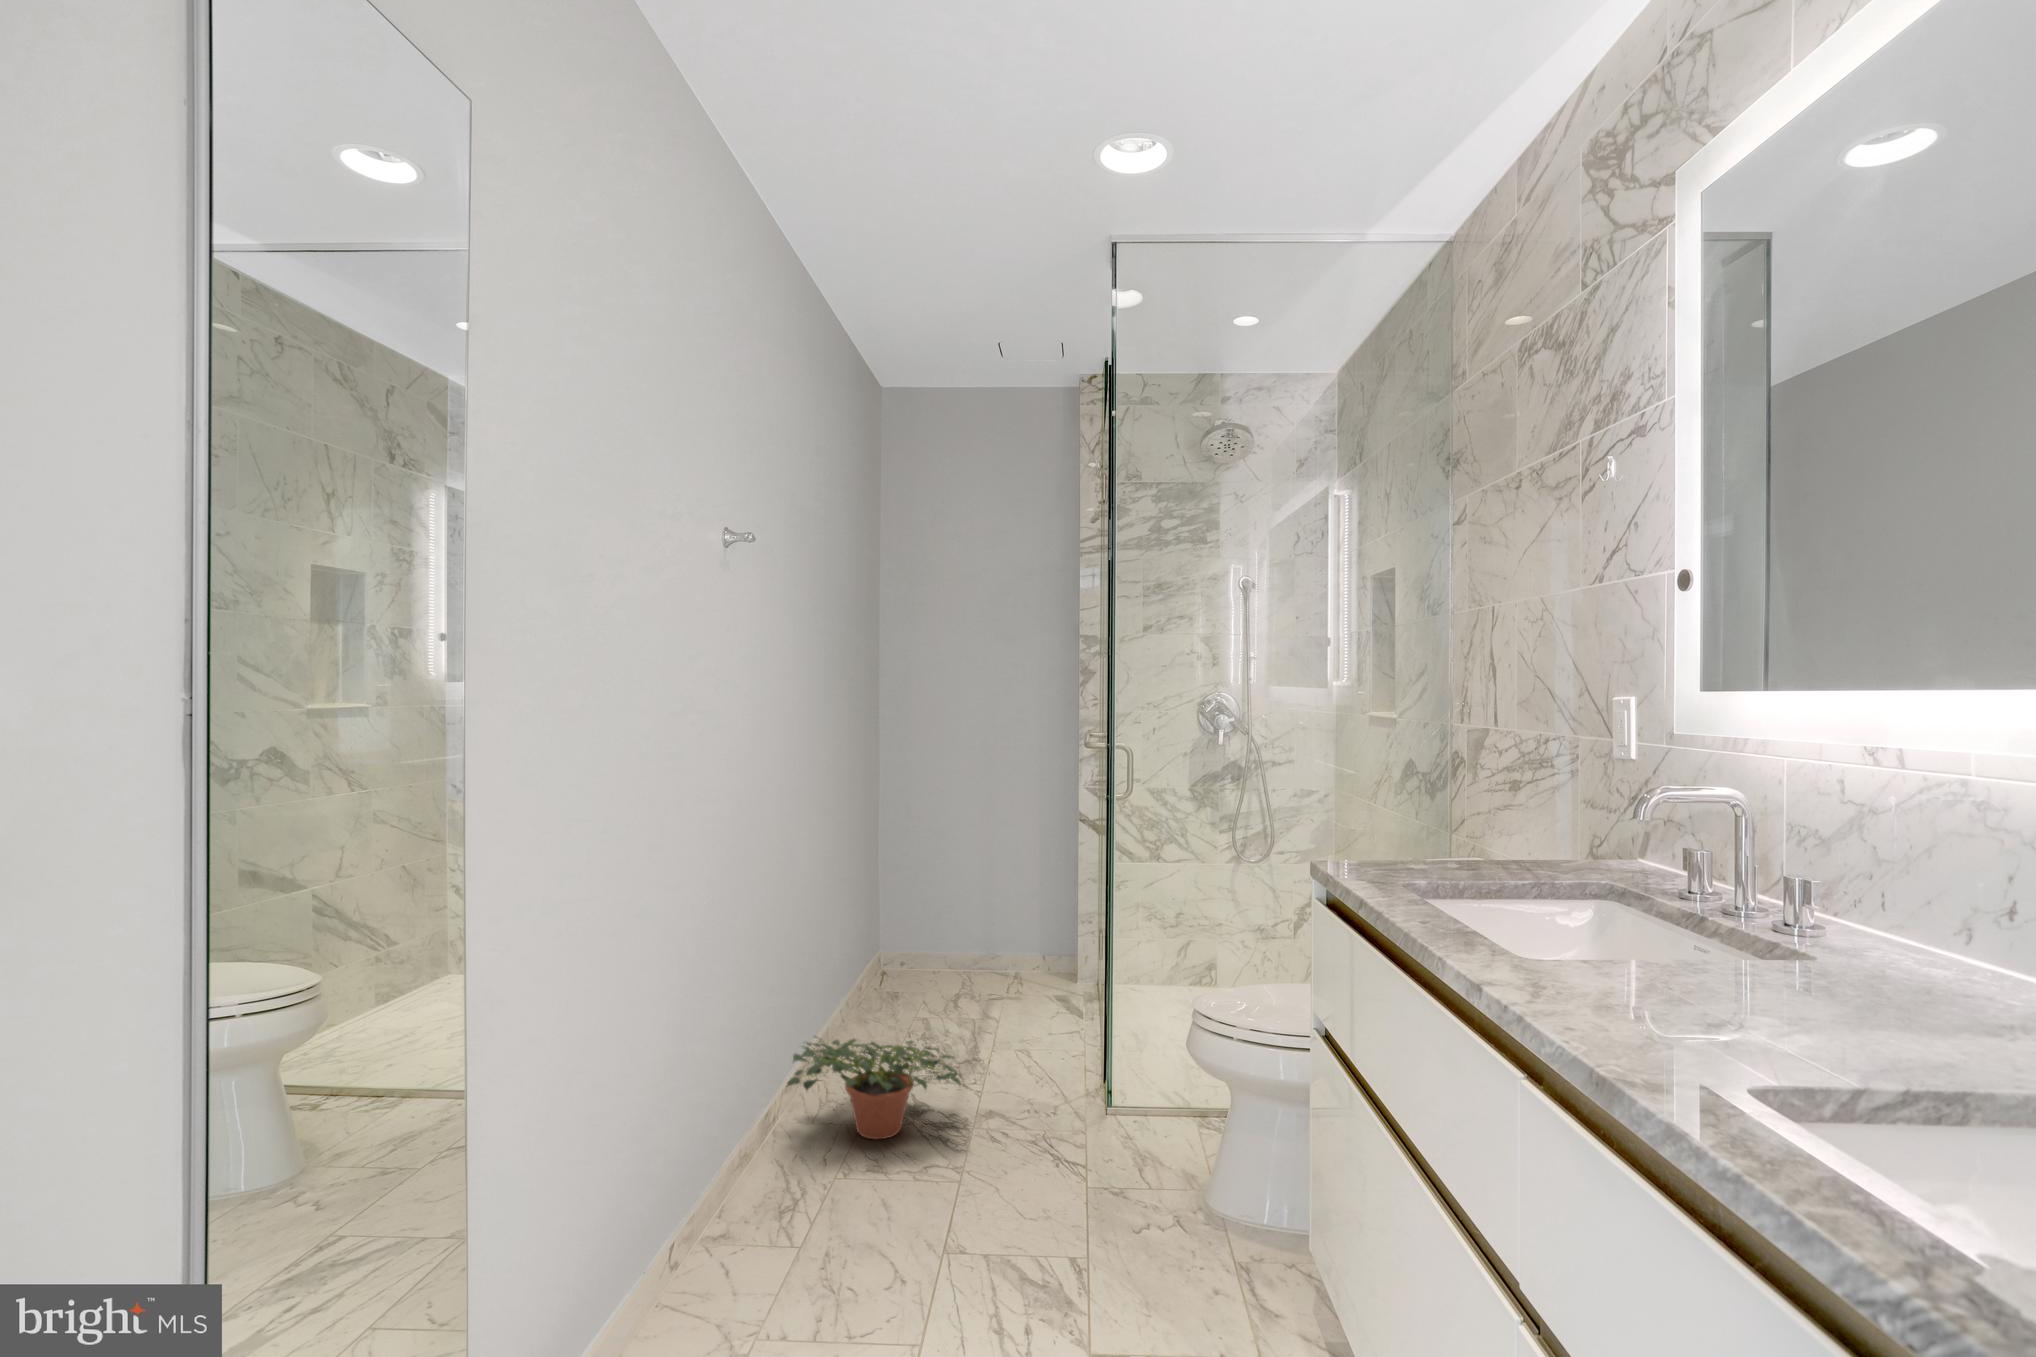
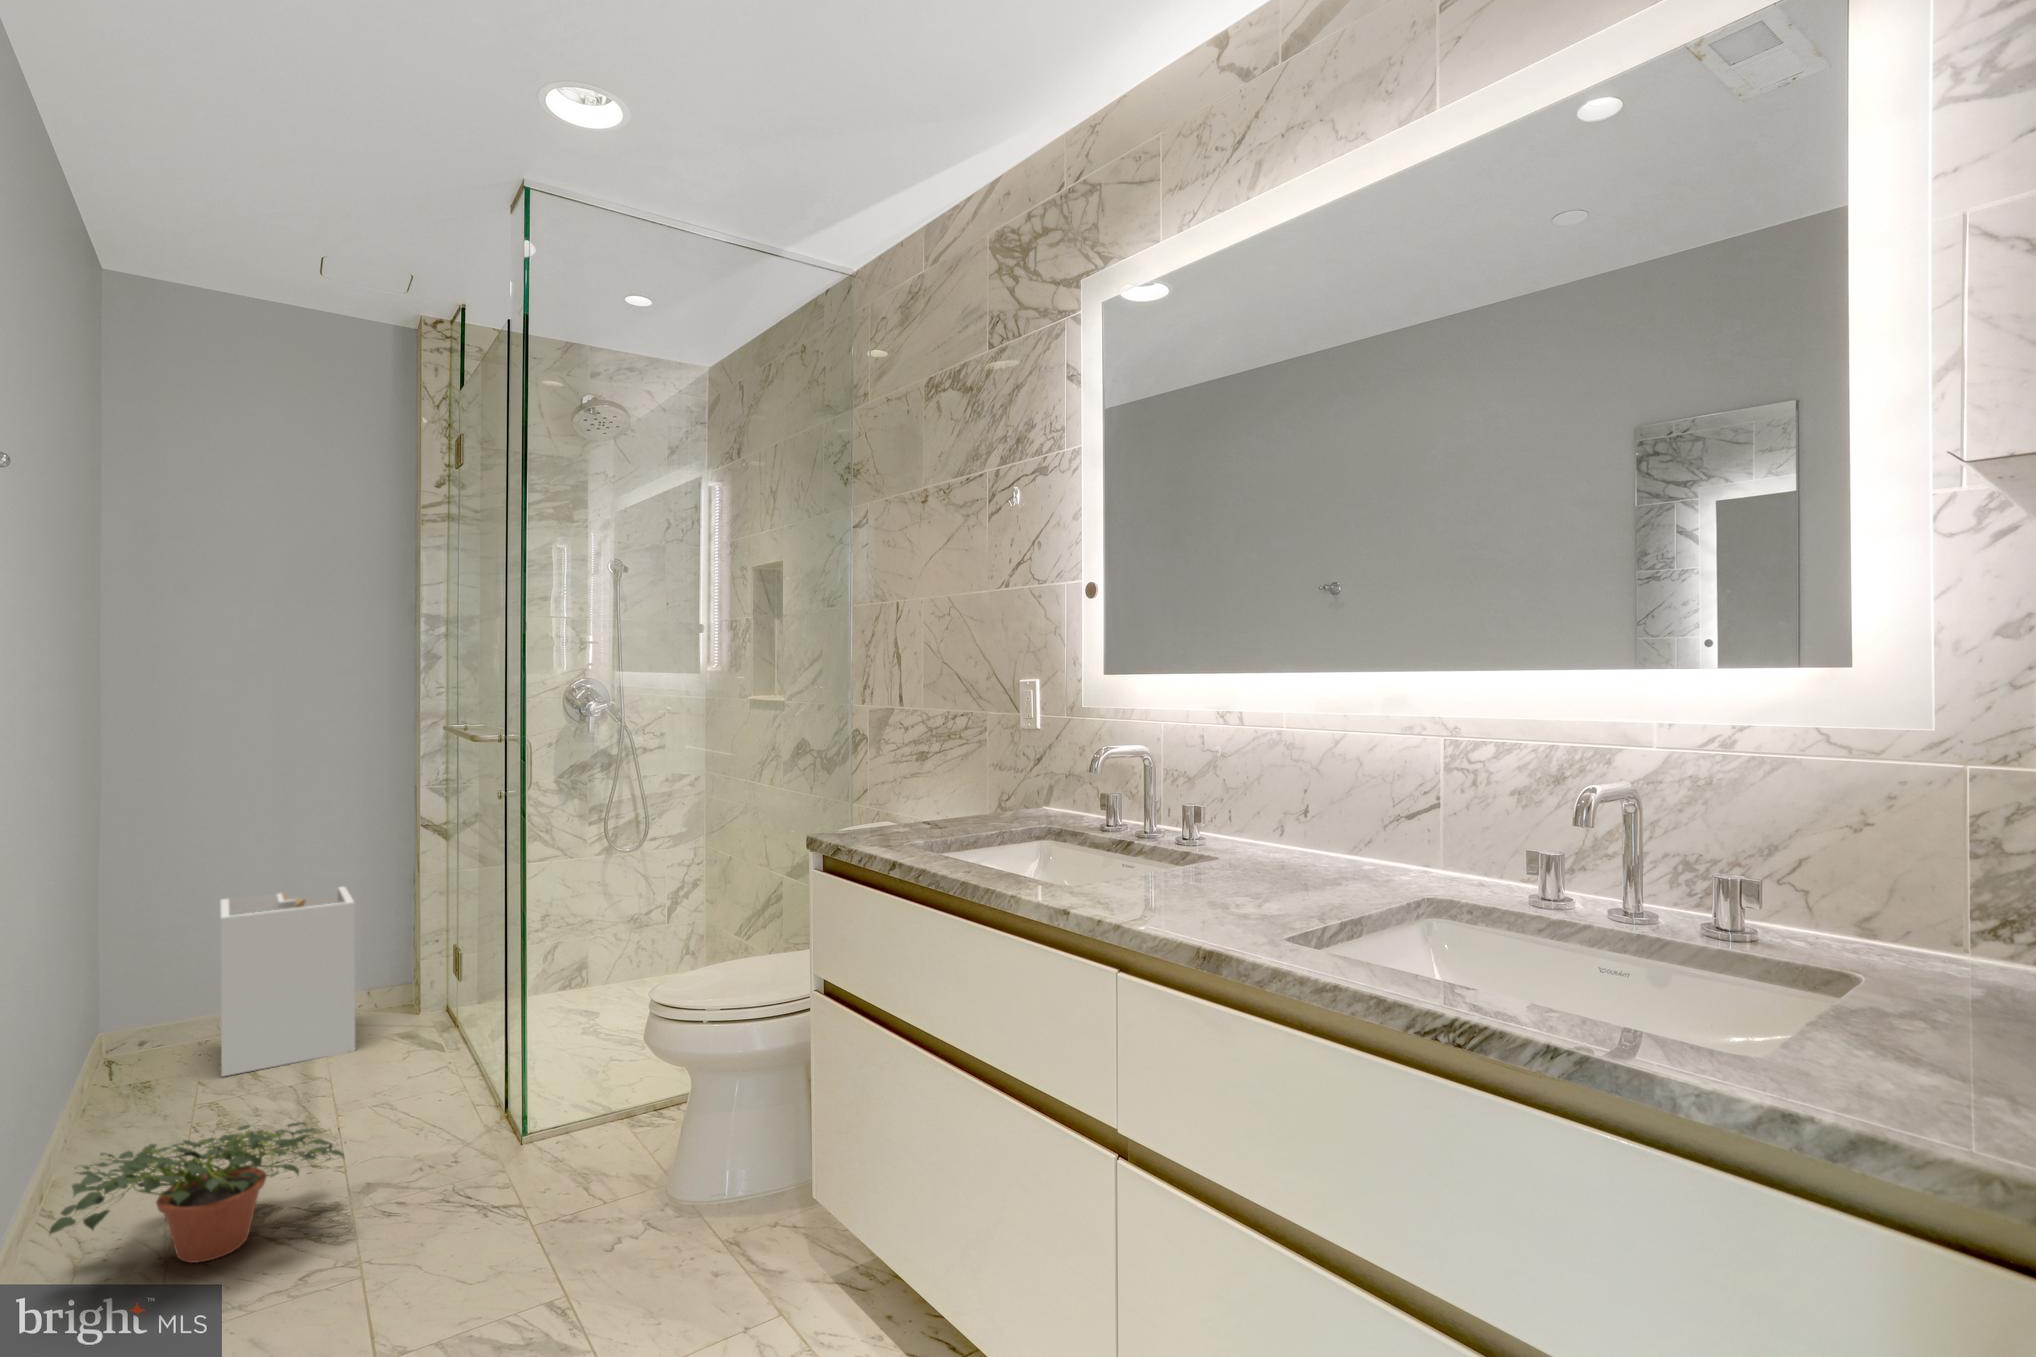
laundry hamper: none [935,861,1028,1003] -> present [221,886,355,1076]

